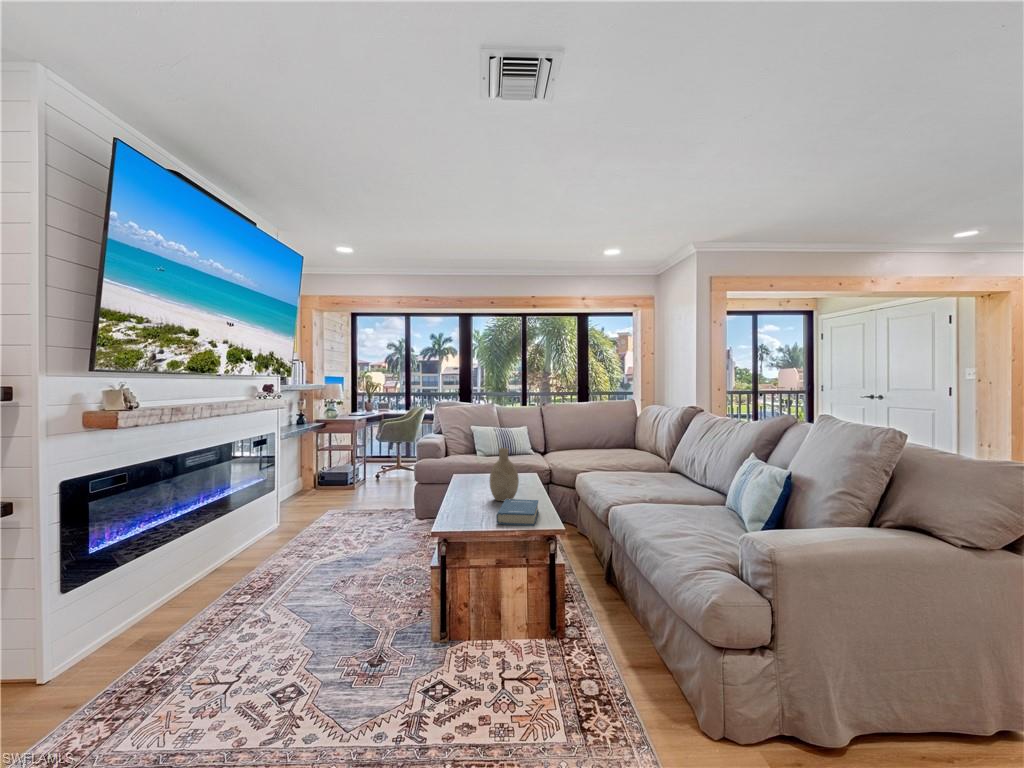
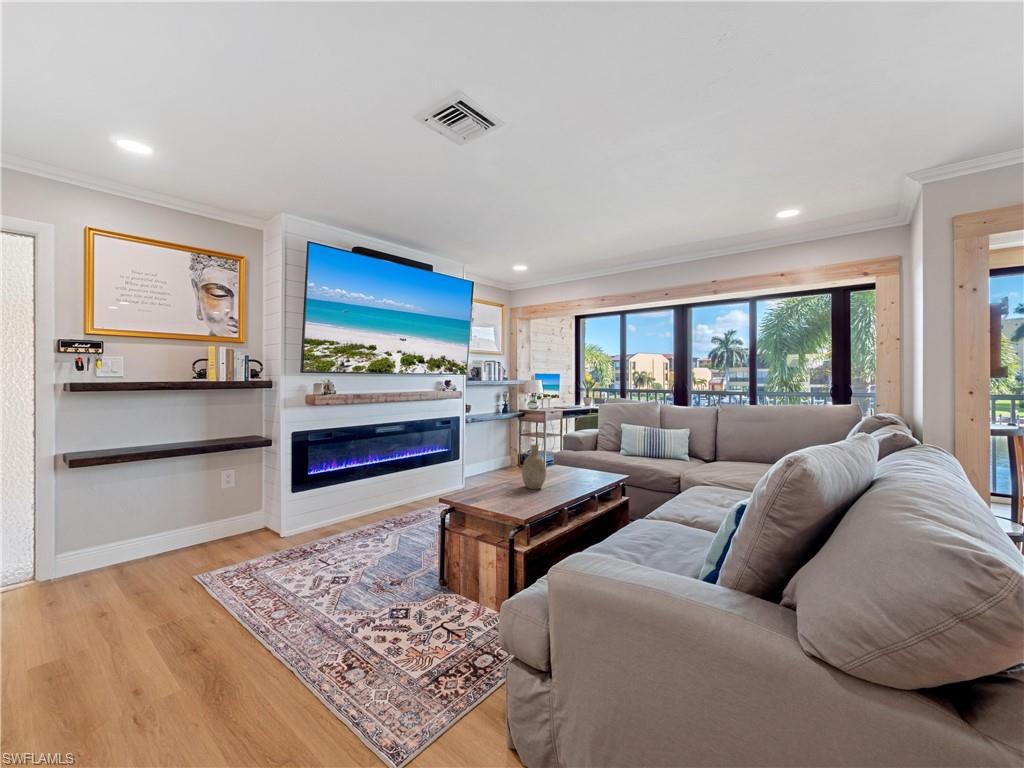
hardback book: present [496,499,538,526] -> none [489,486,538,511]

